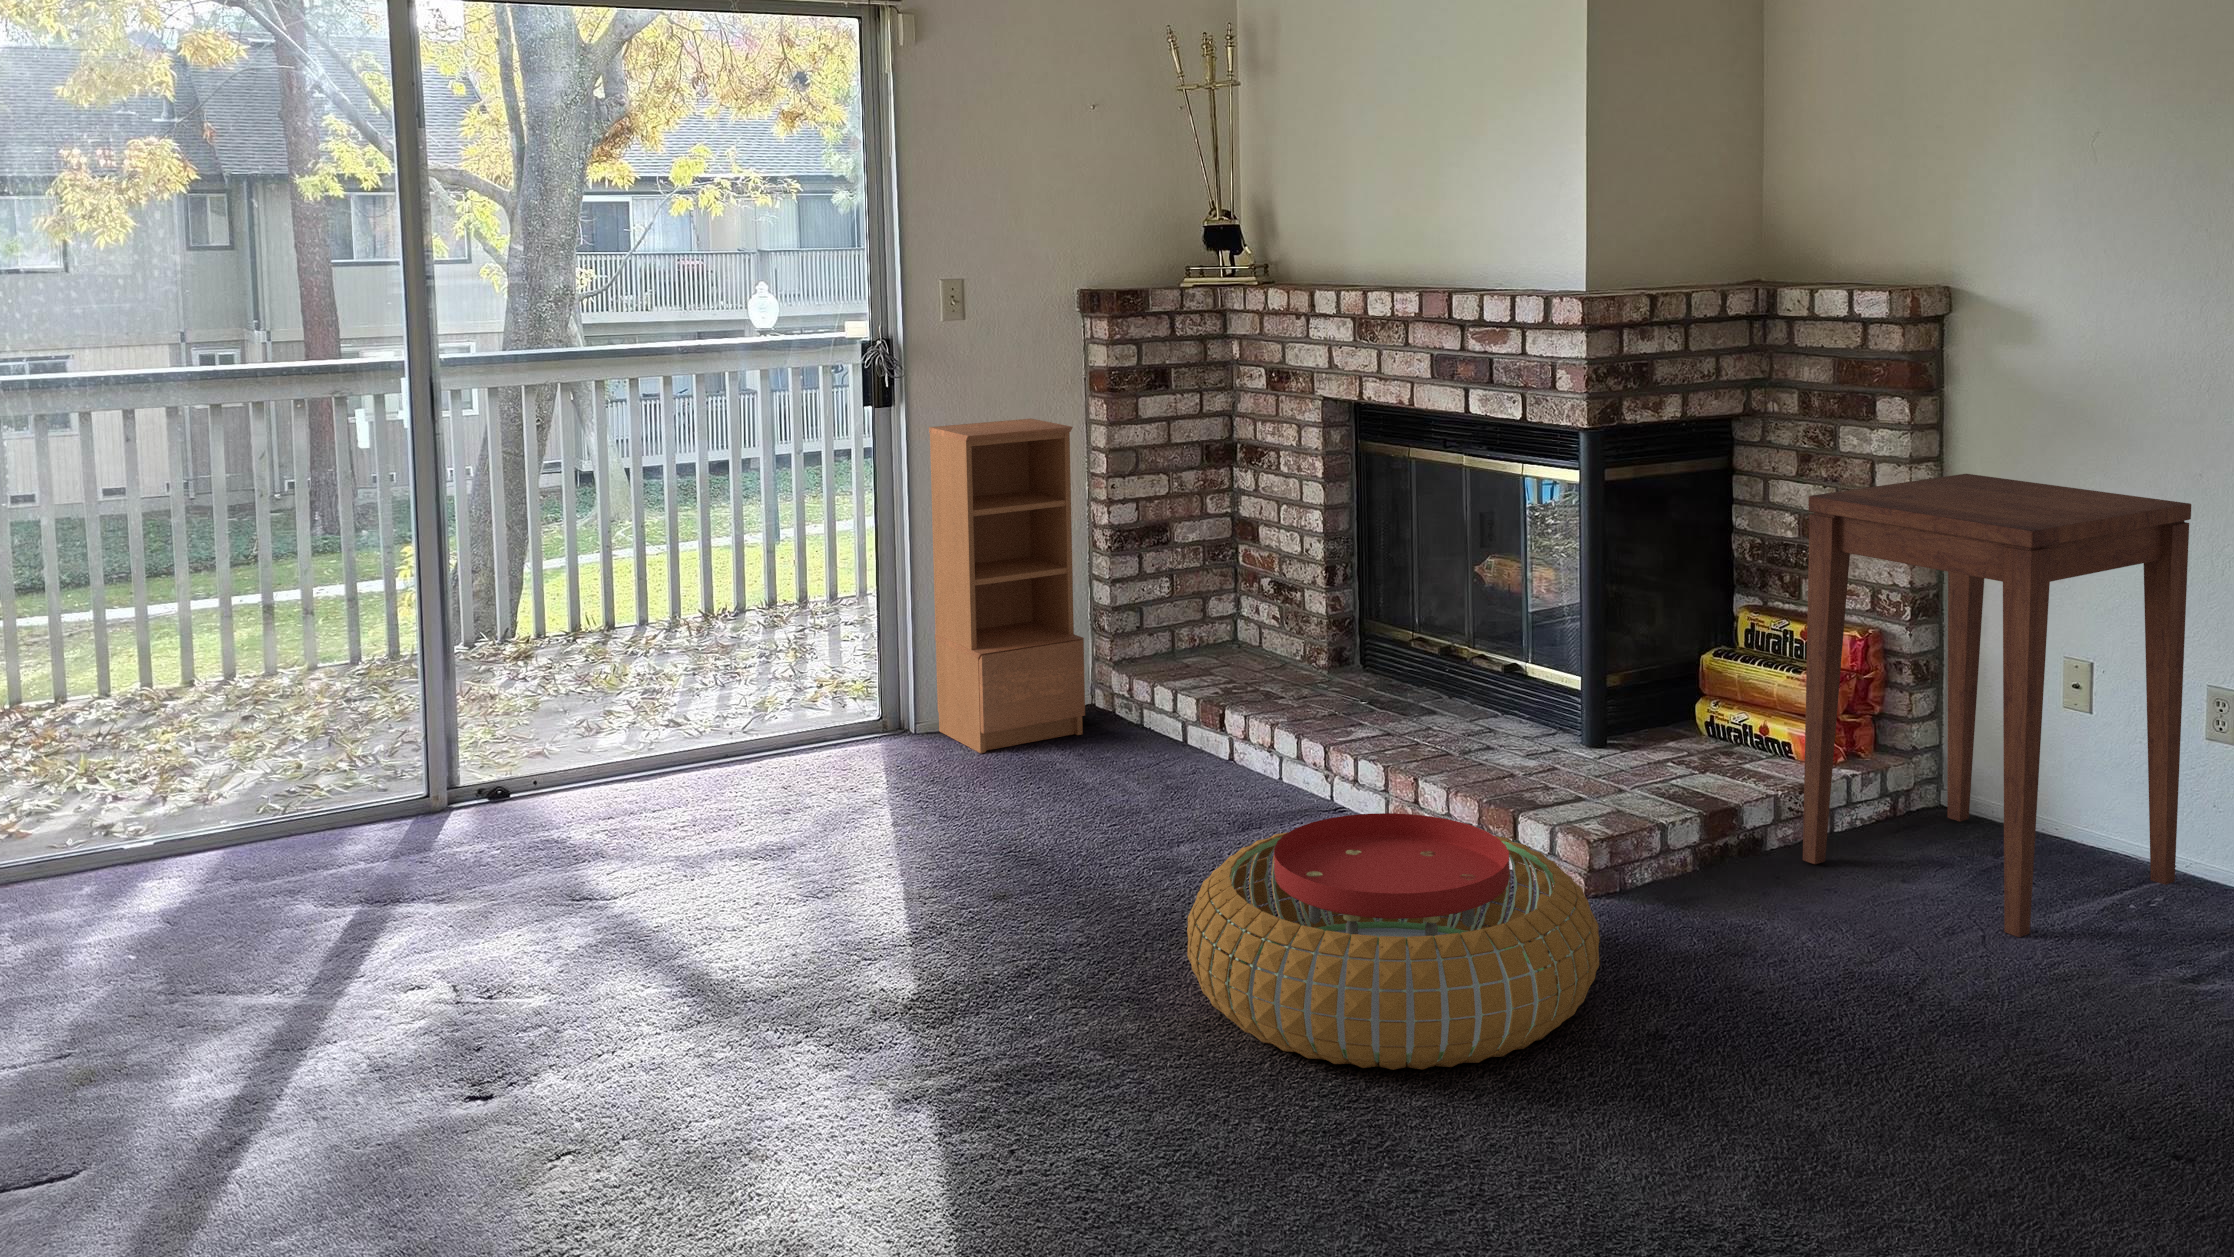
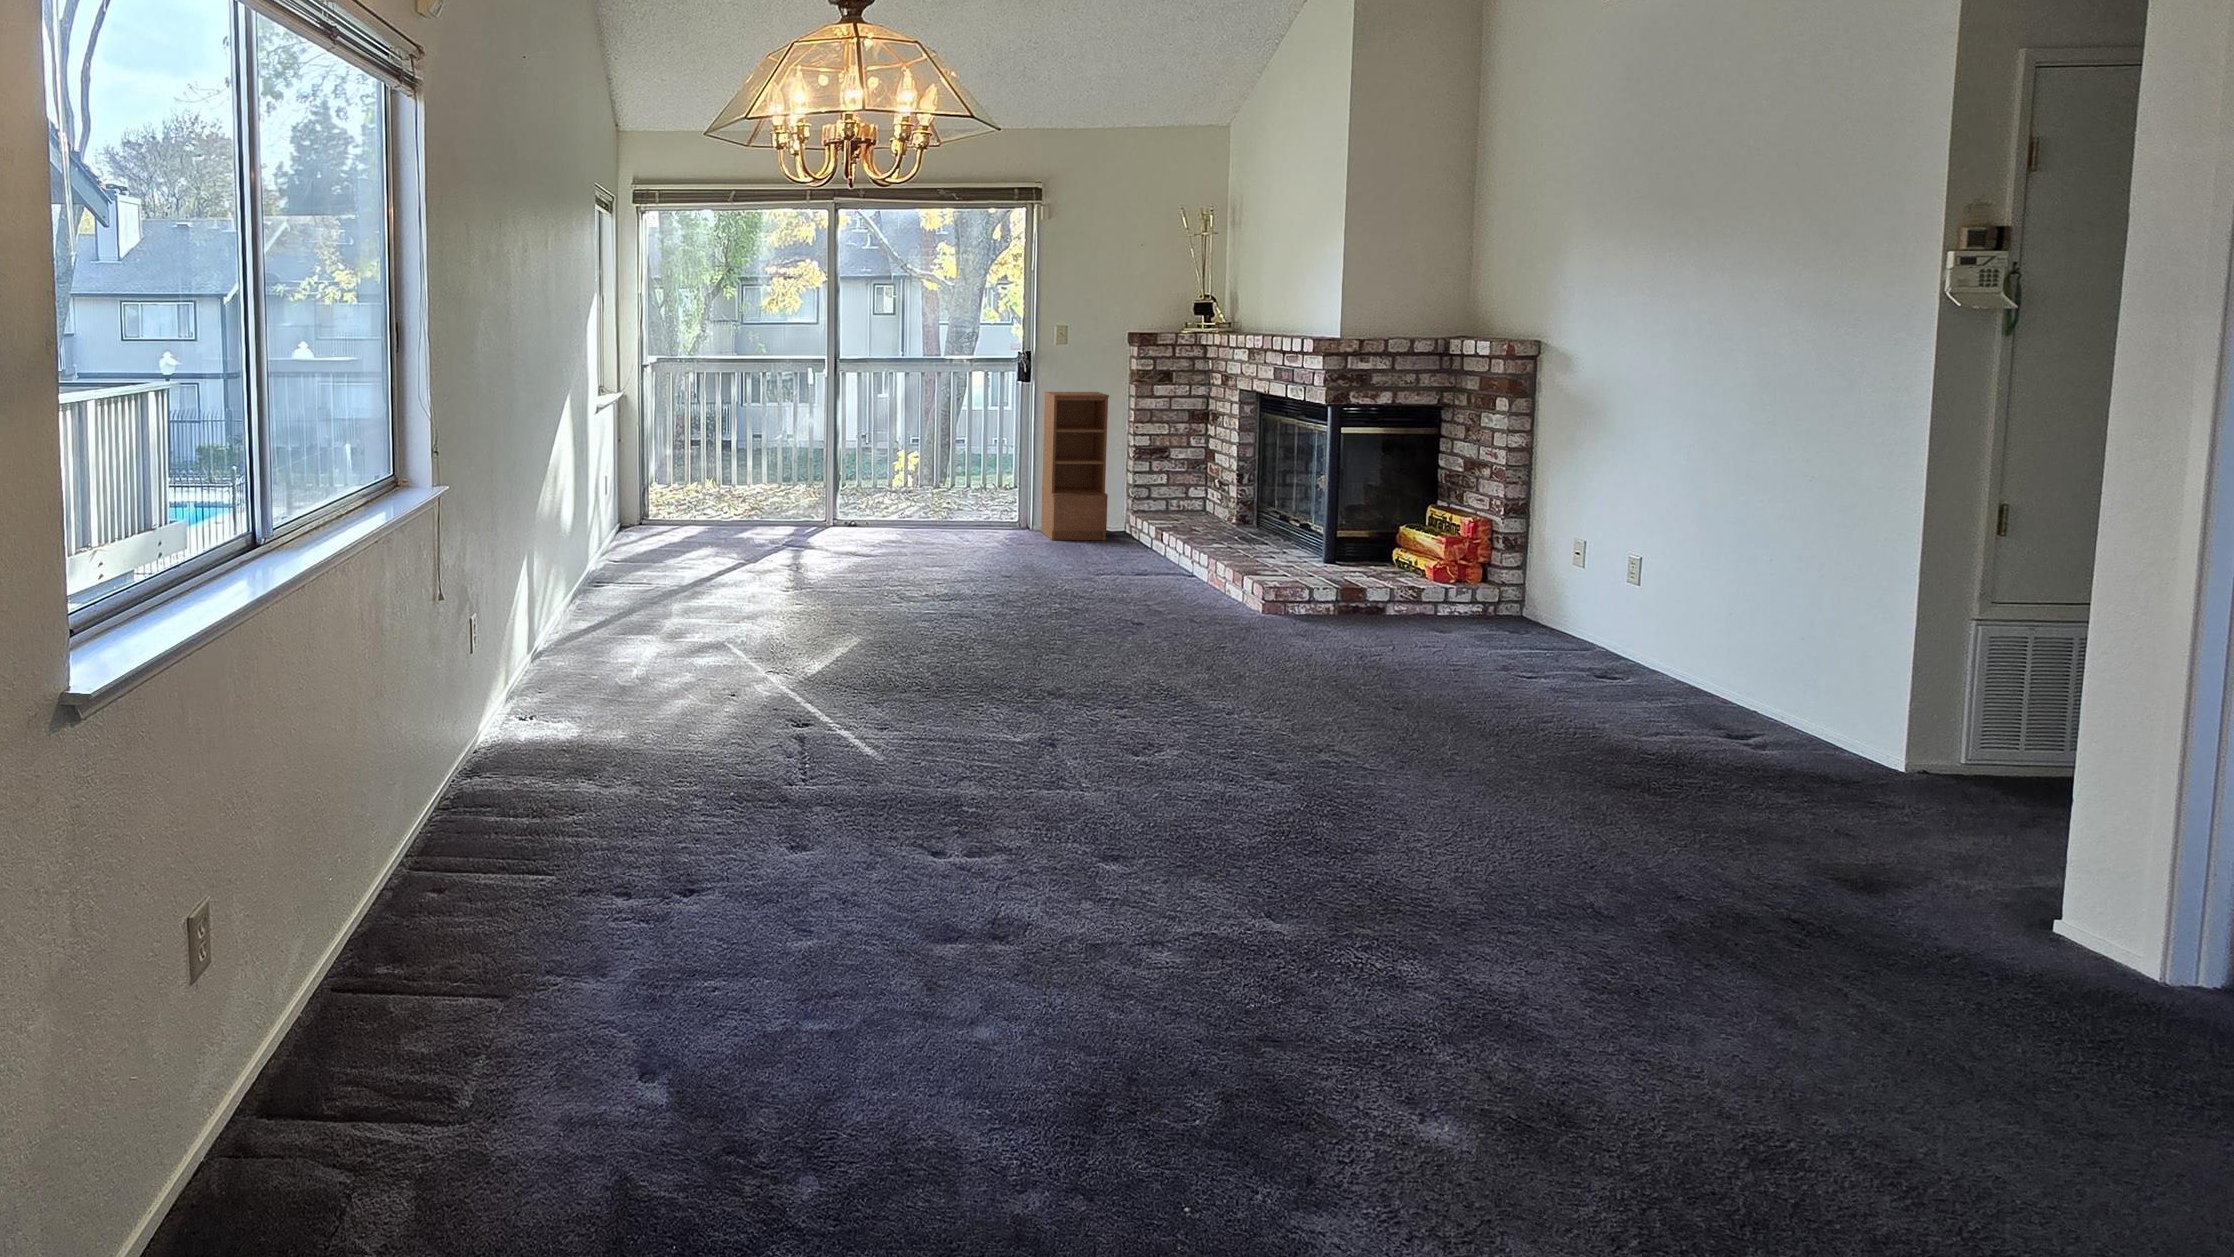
side table: present [1803,474,2191,937] -> none [1401,439,1620,655]
pouf: present [1187,813,1600,1070] -> none [1052,551,1232,640]

